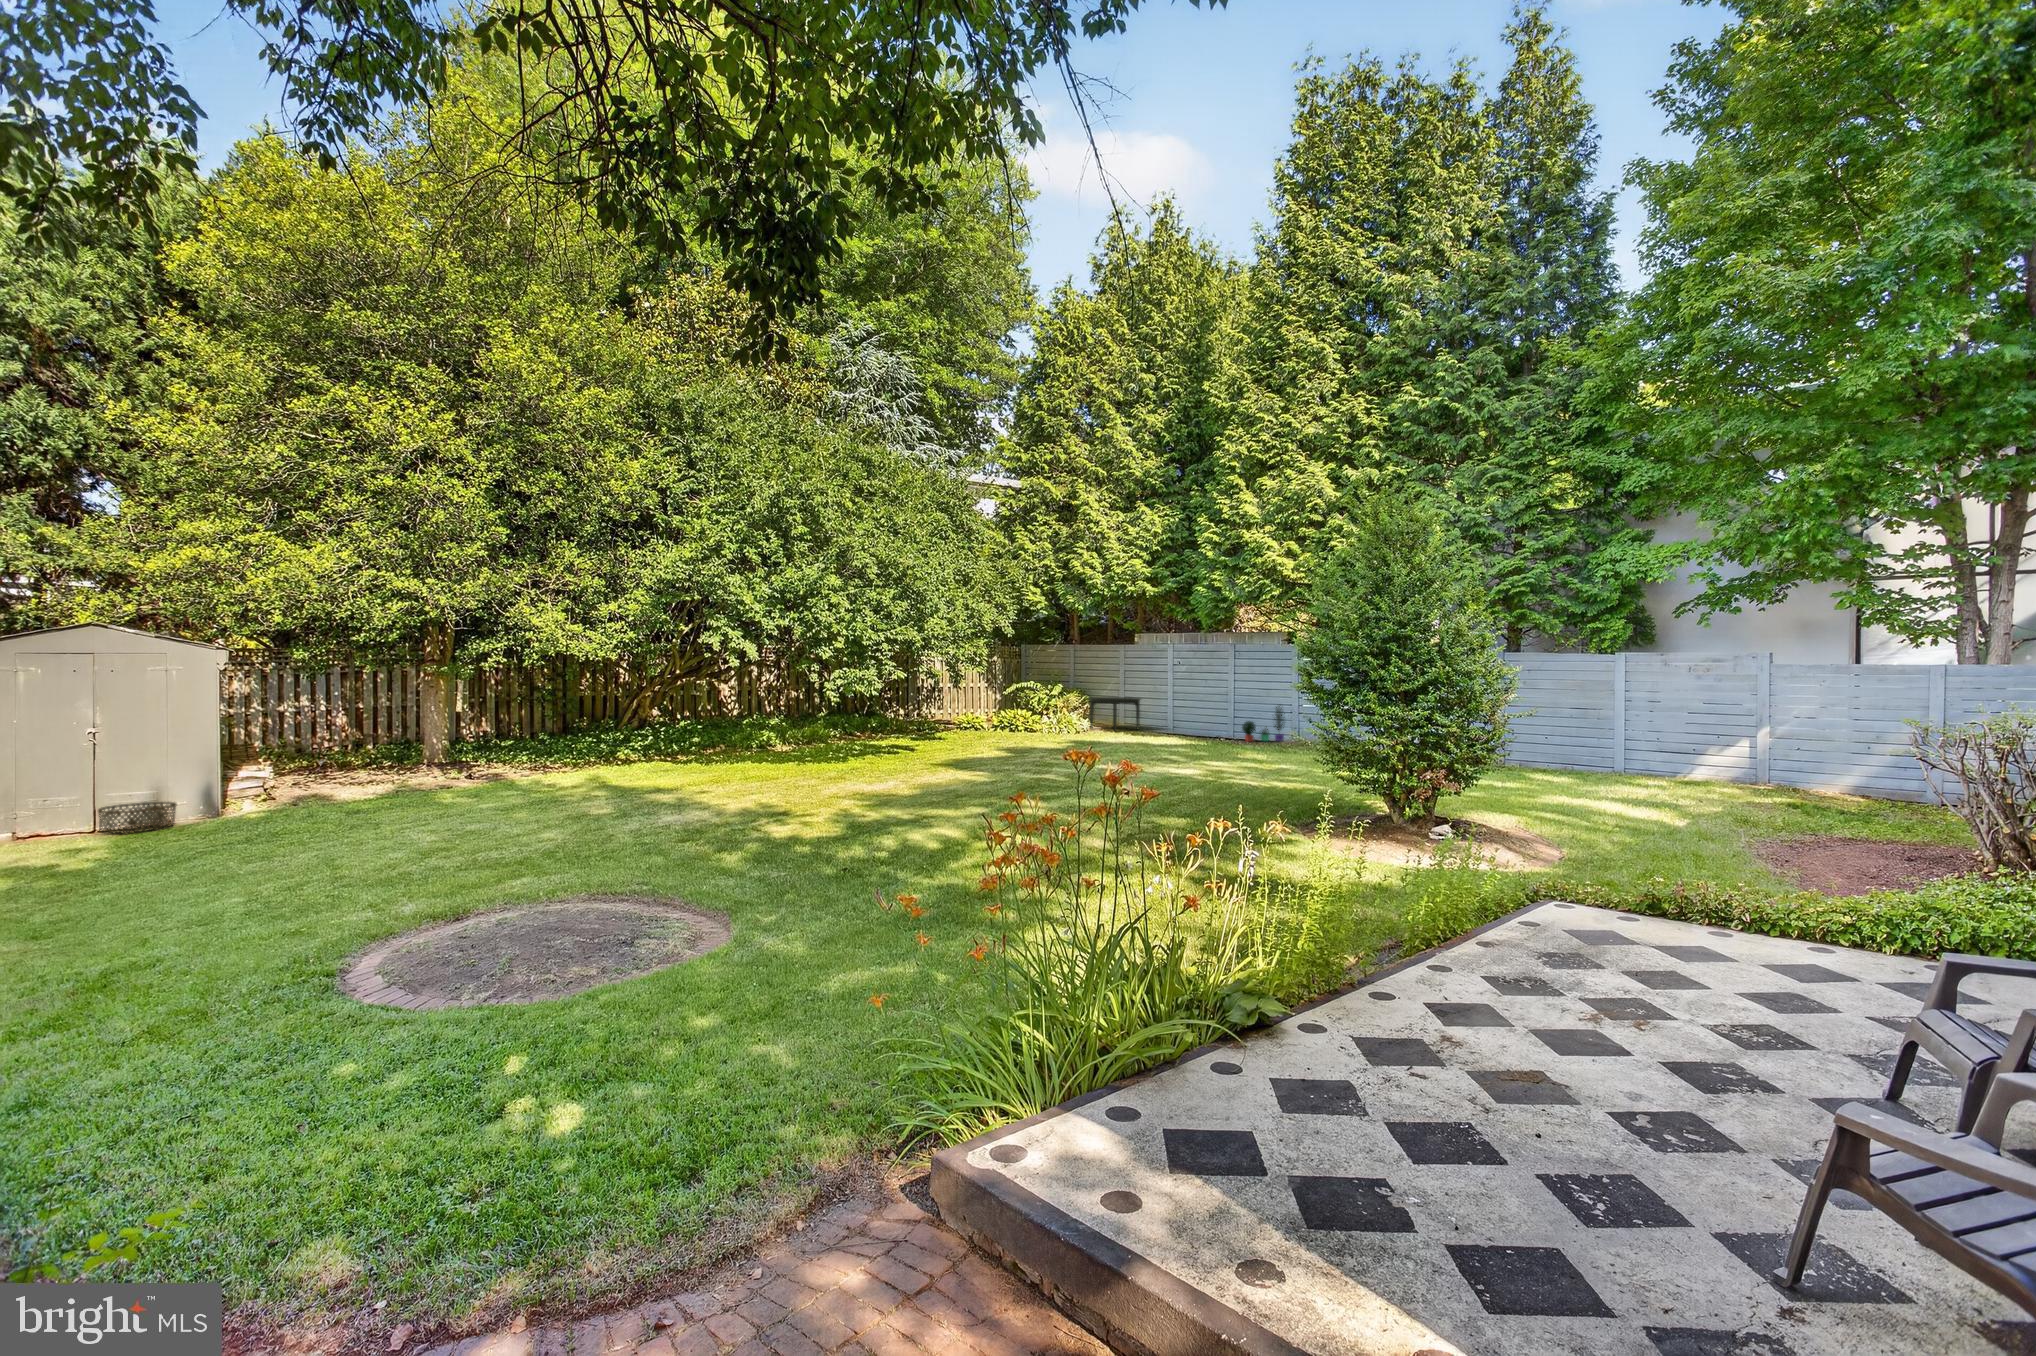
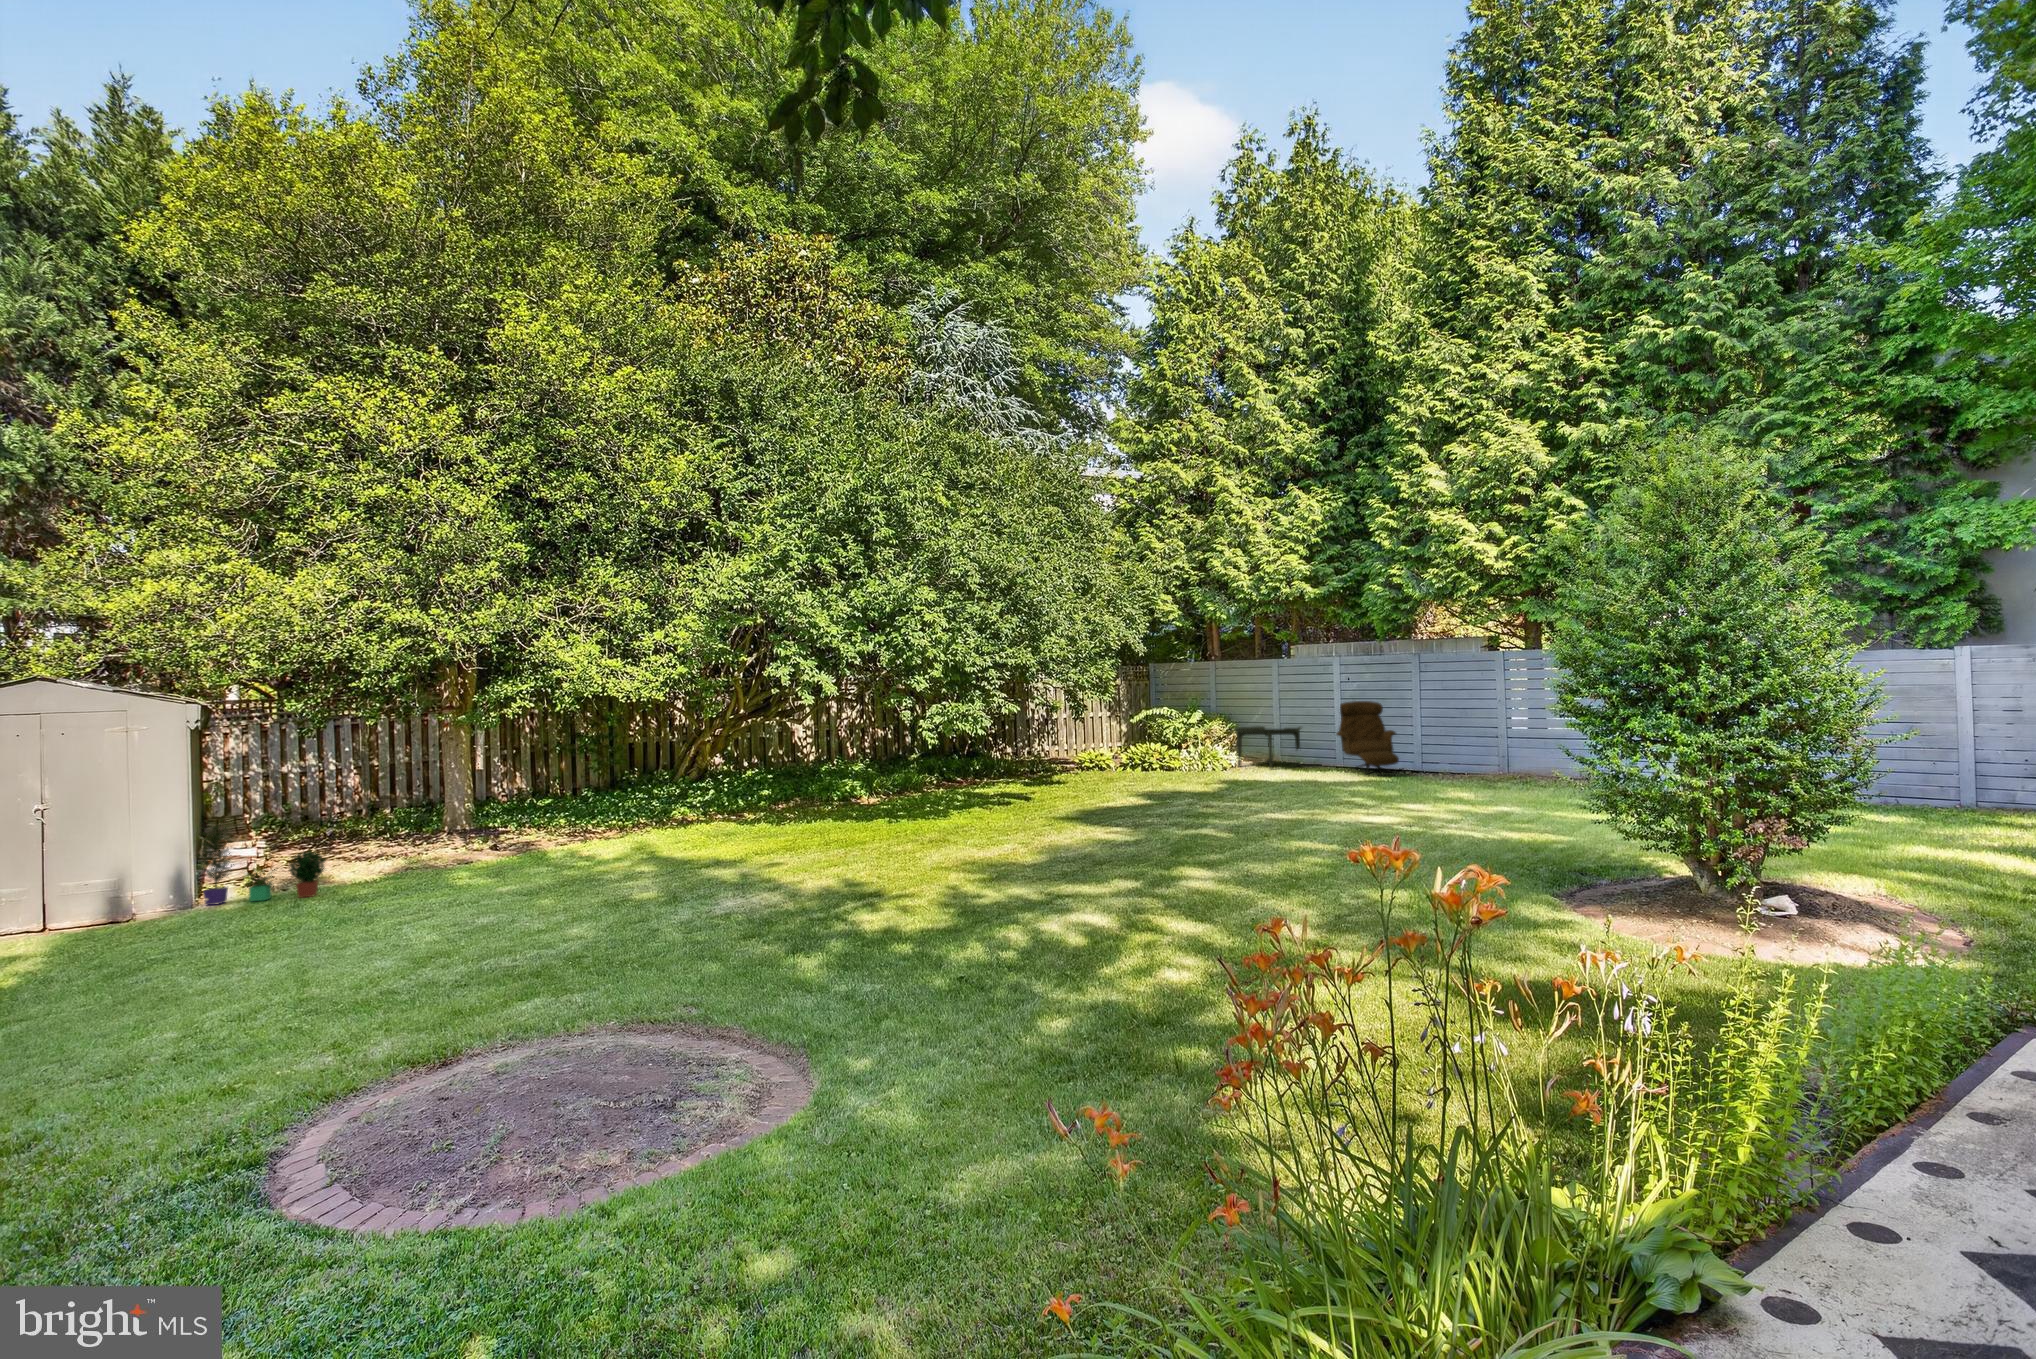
lounge chair: none [1166,679,1212,738] -> present [1337,701,1399,776]
potted plant: present [1242,706,1285,742] -> present [197,820,326,905]
basket: present [98,802,177,834] -> none [45,891,141,935]

